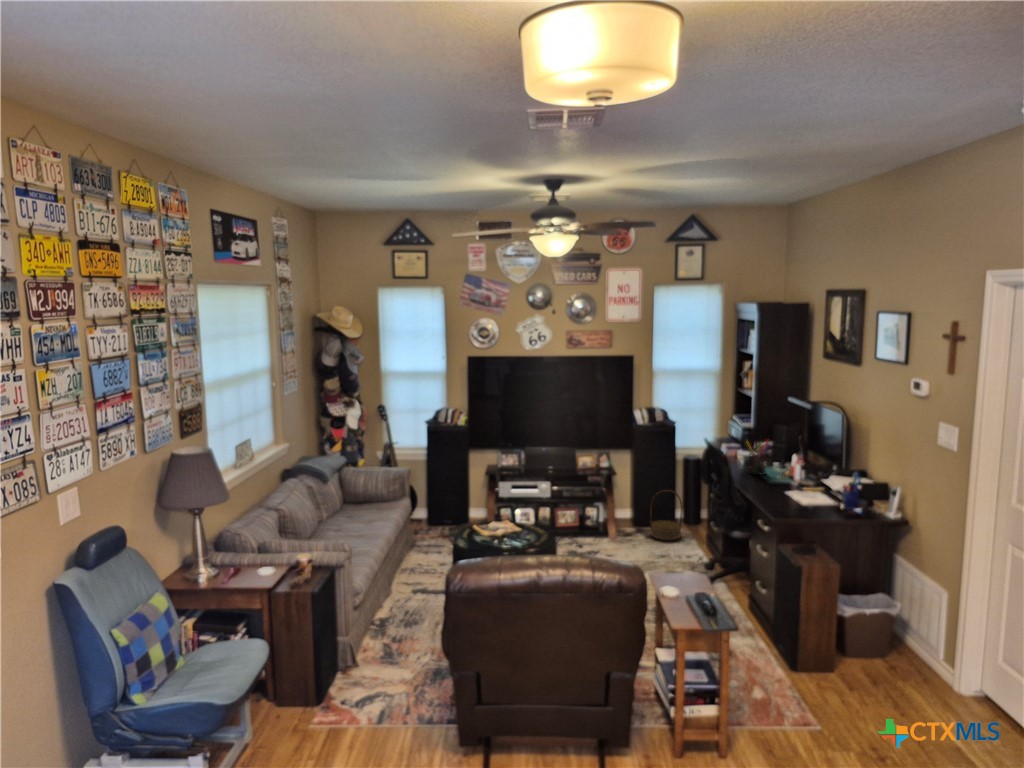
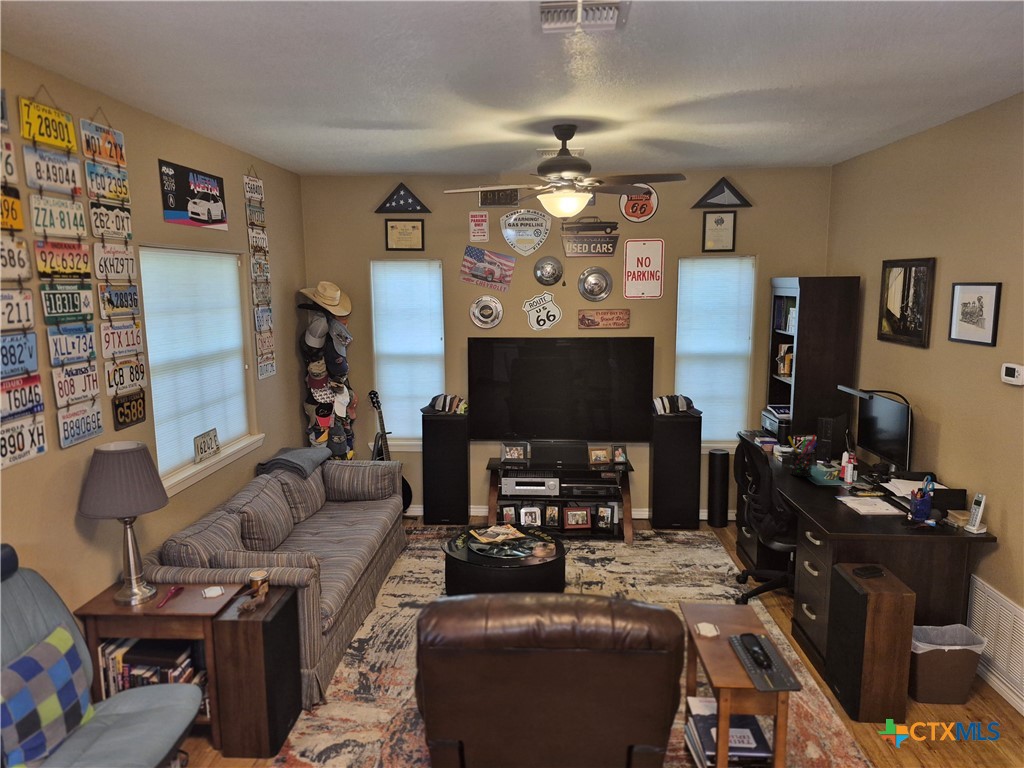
basket: present [650,490,682,540] -> none [673,490,710,547]

